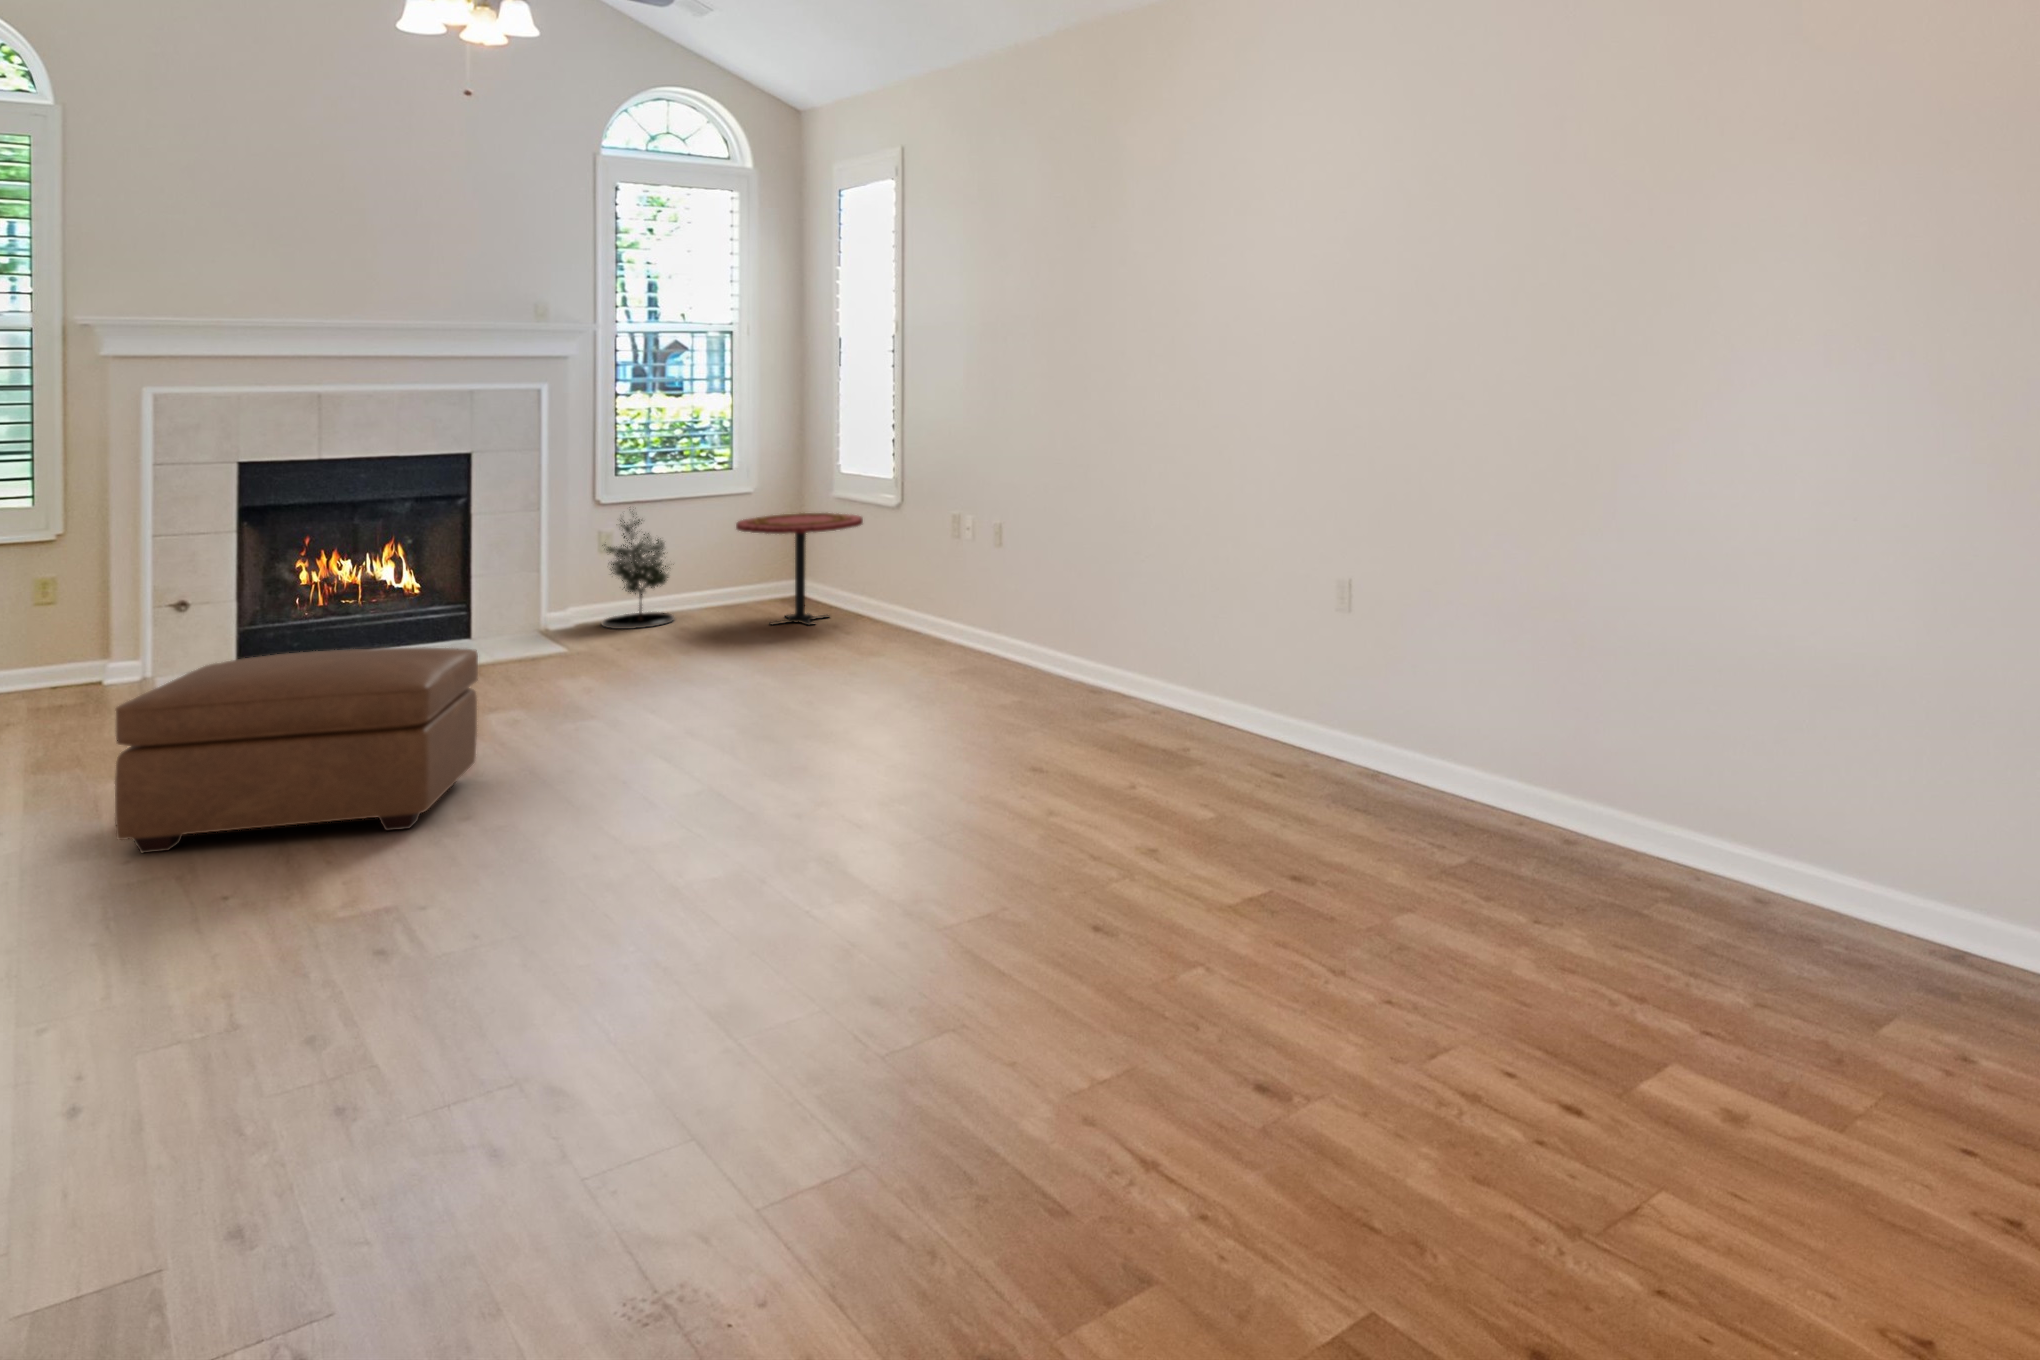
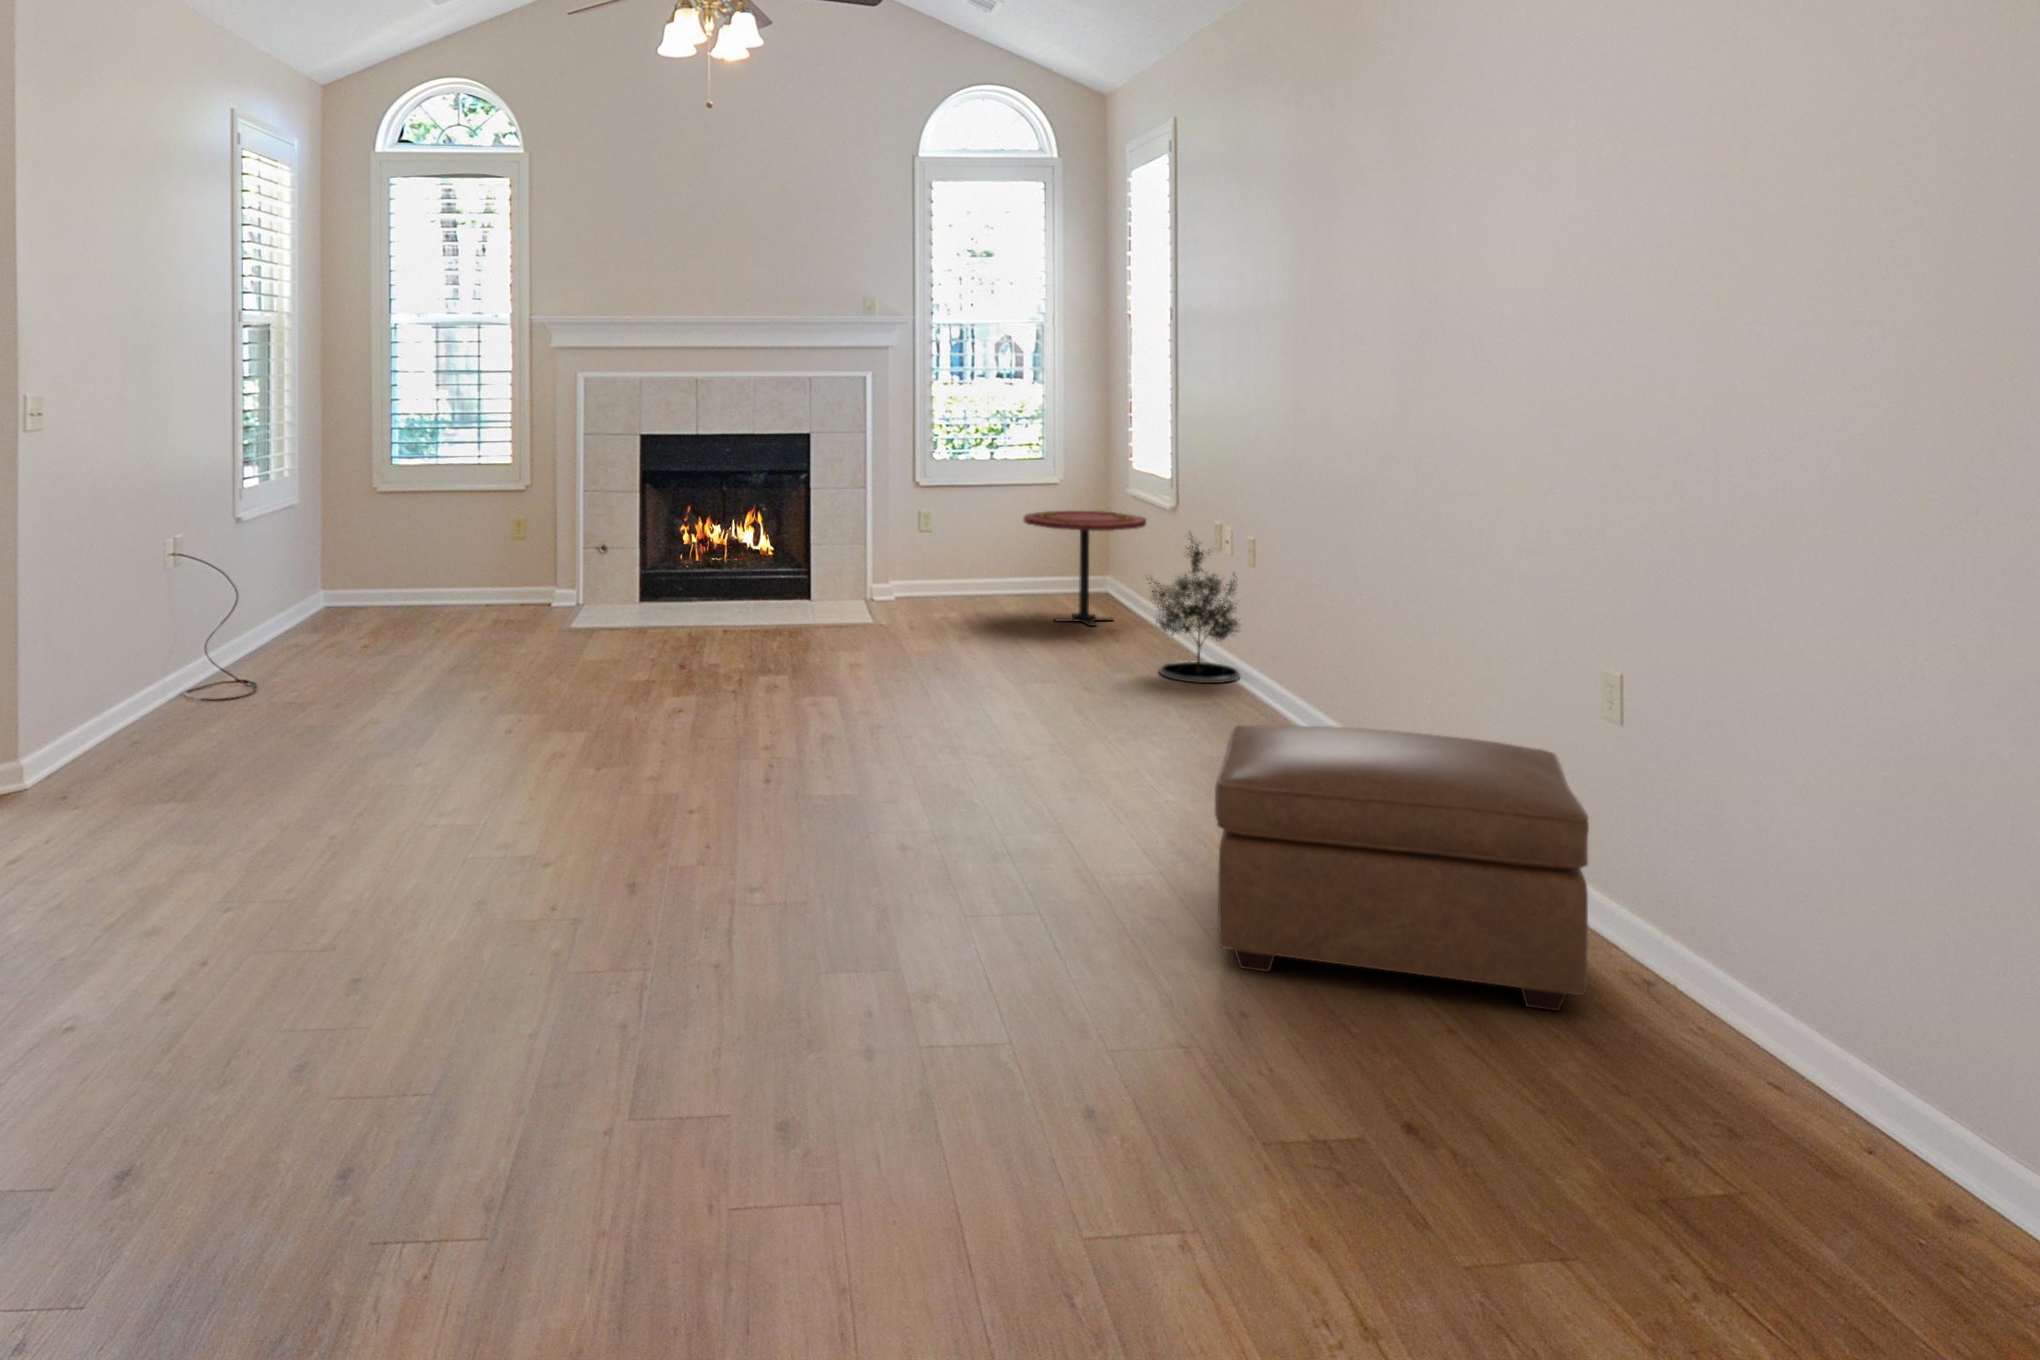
potted tree: present [602,511,674,629] -> present [1147,537,1240,683]
ottoman: present [115,648,478,853] -> present [1215,725,1589,1011]

